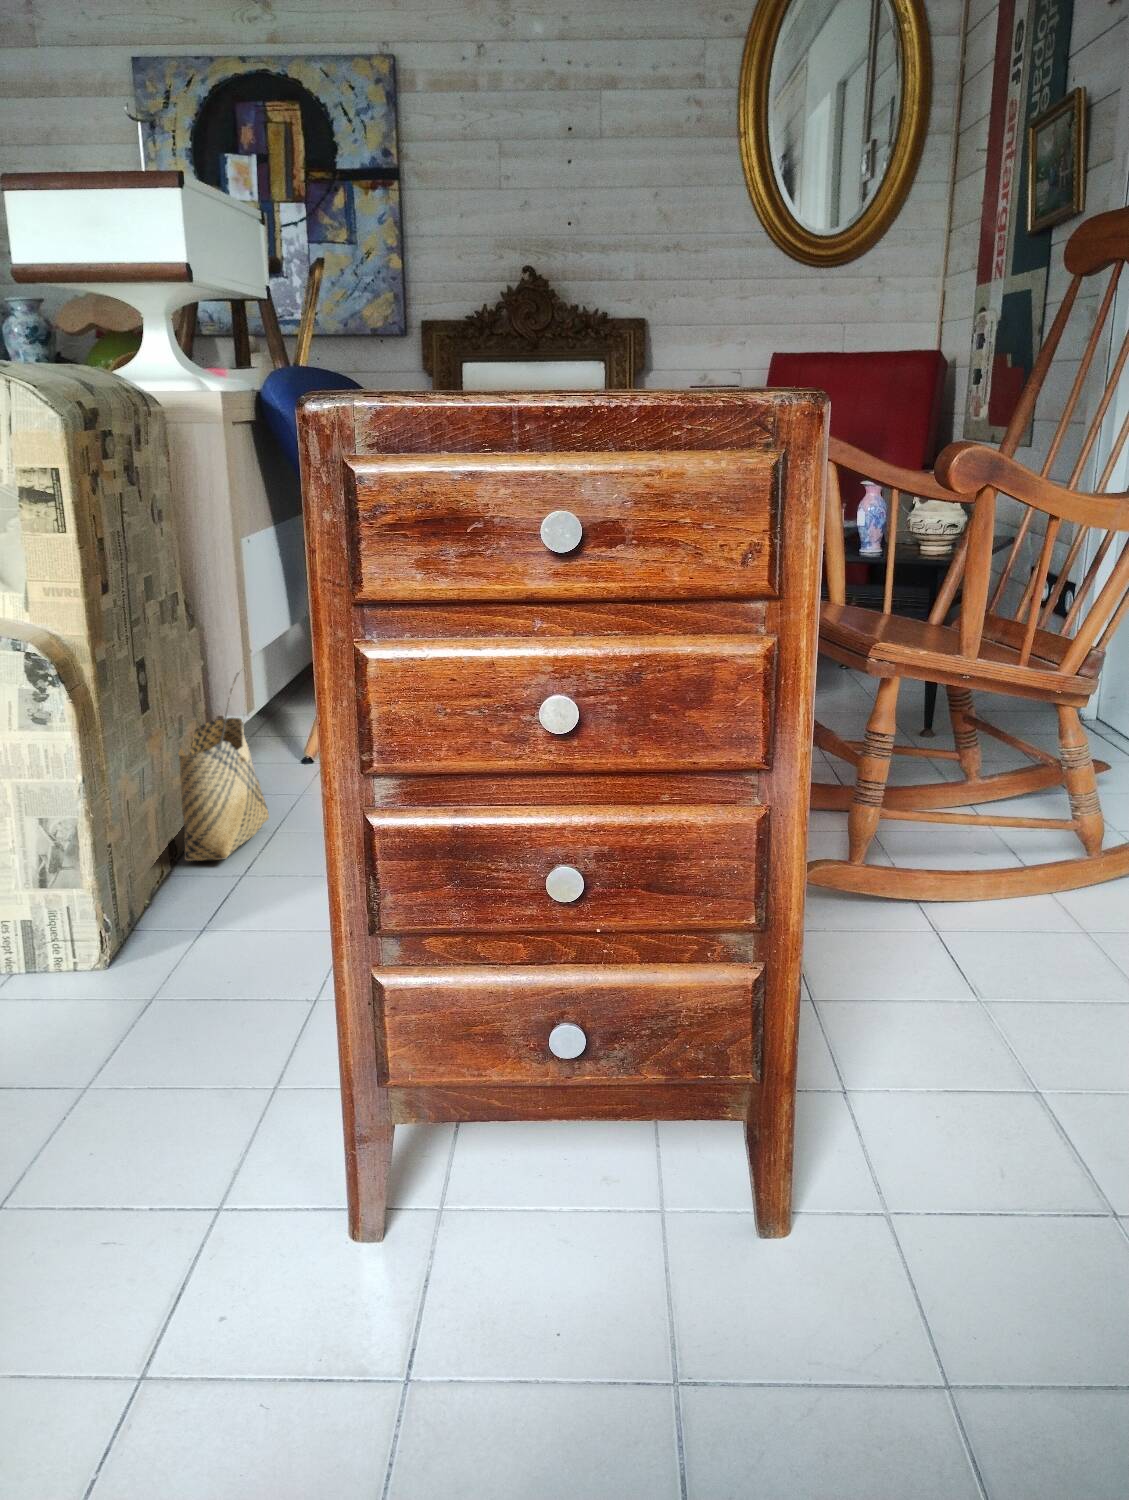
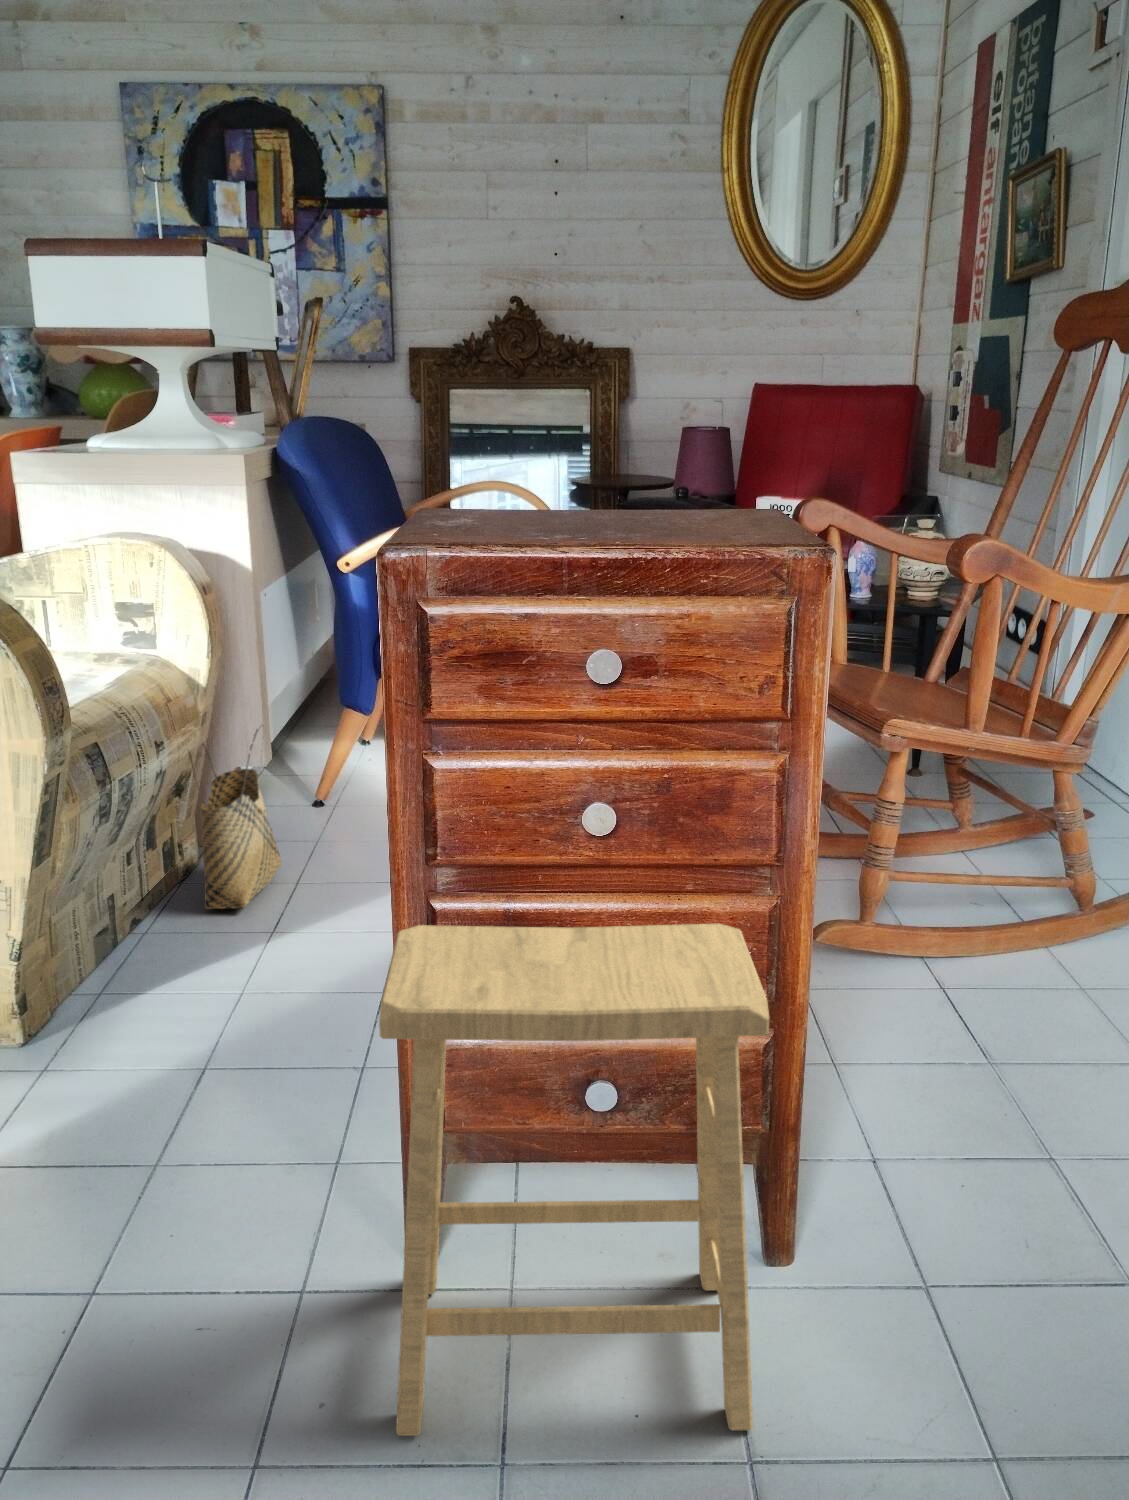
footstool: none [284,839,751,1431] -> present [379,924,769,1436]

